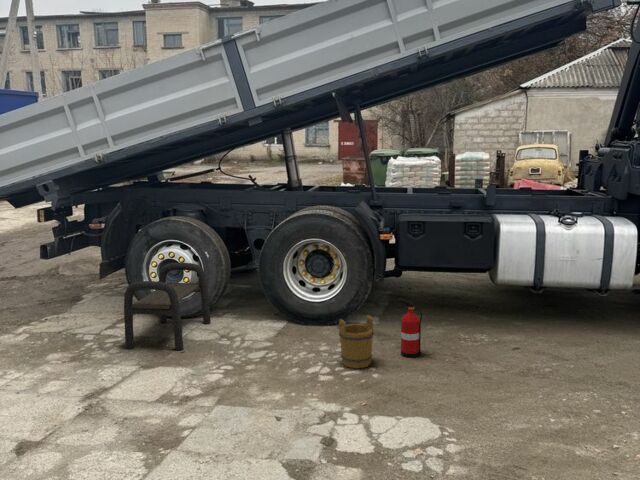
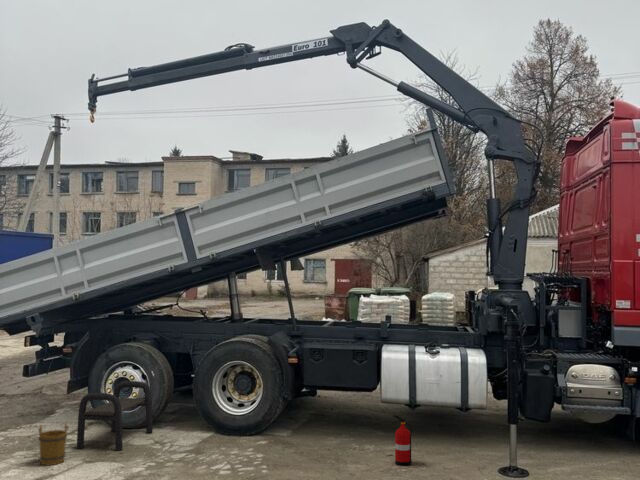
fire extinguisher: present [397,298,422,358] -> present [392,415,412,466]
bucket: present [338,316,374,368] -> present [38,424,68,465]

